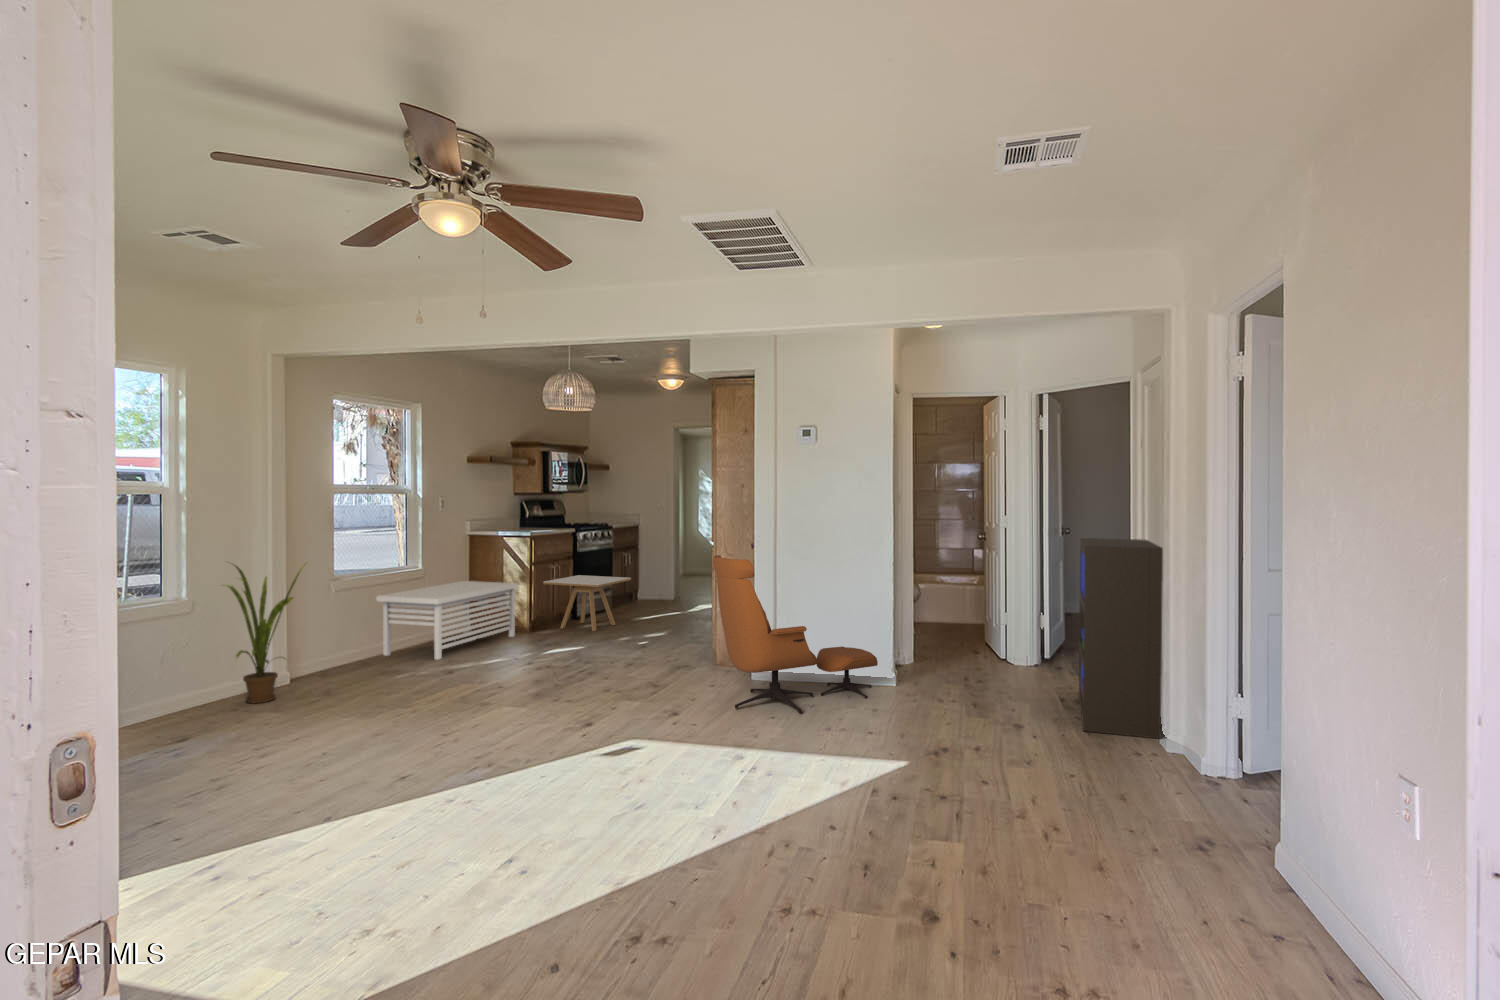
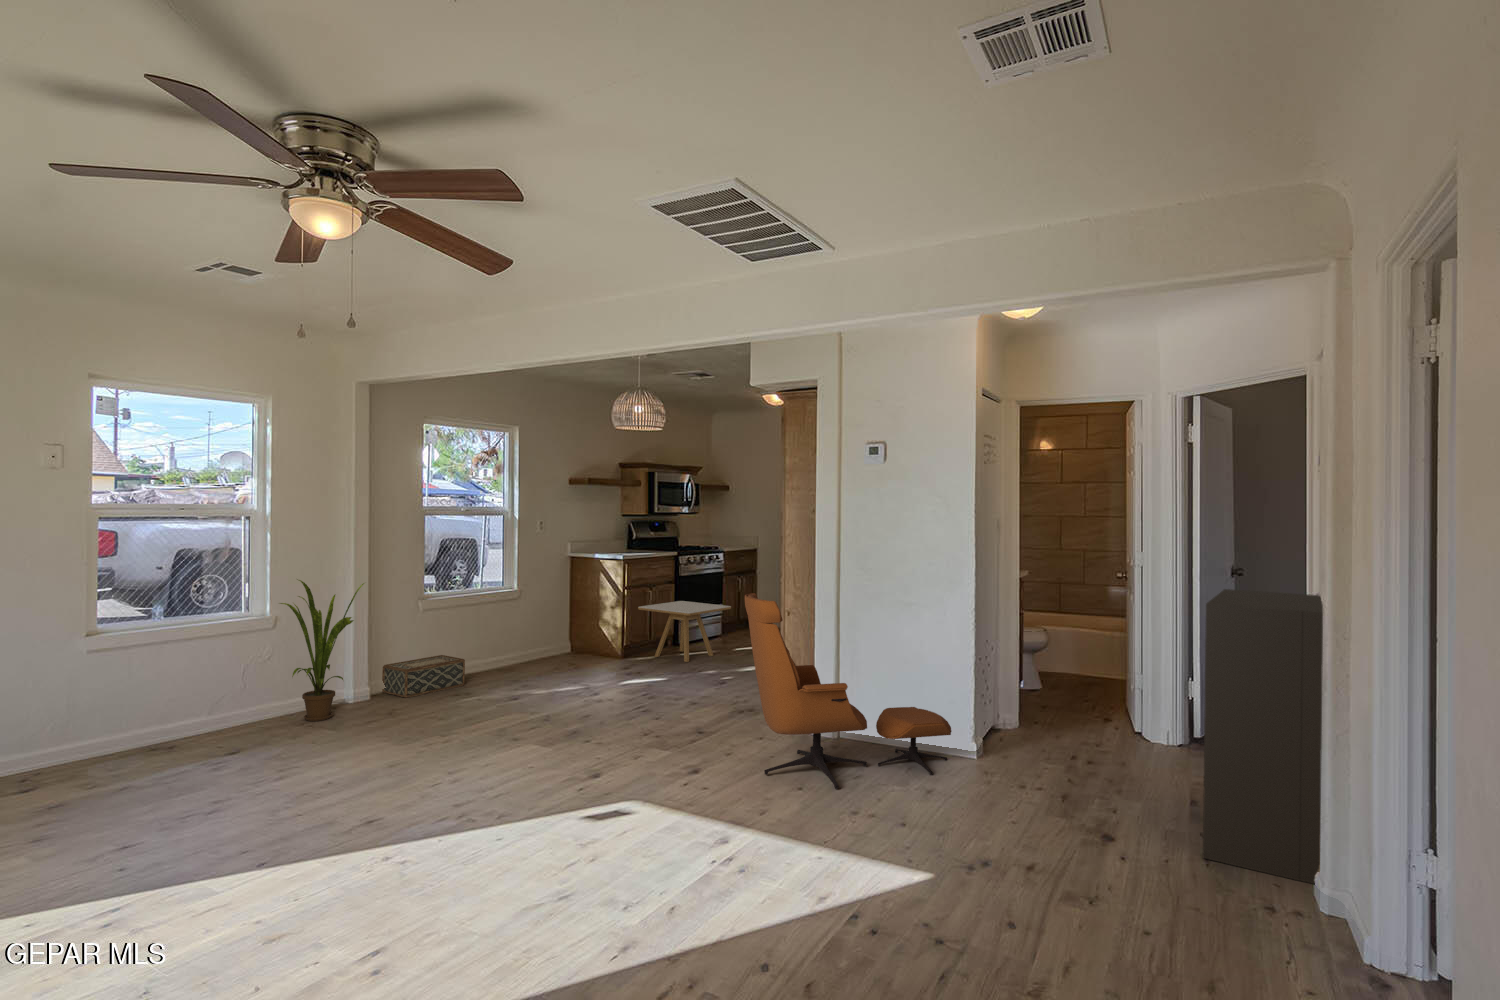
storage bench: present [376,581,518,660] -> none [460,603,609,685]
woven basket: none [307,635,389,677] -> present [382,655,465,698]

